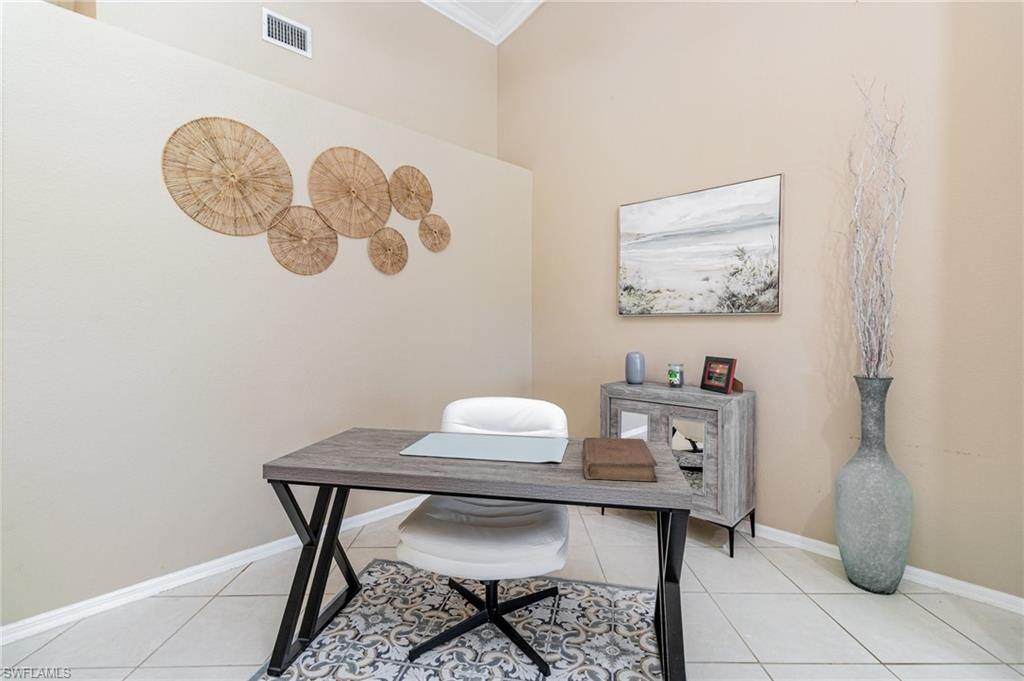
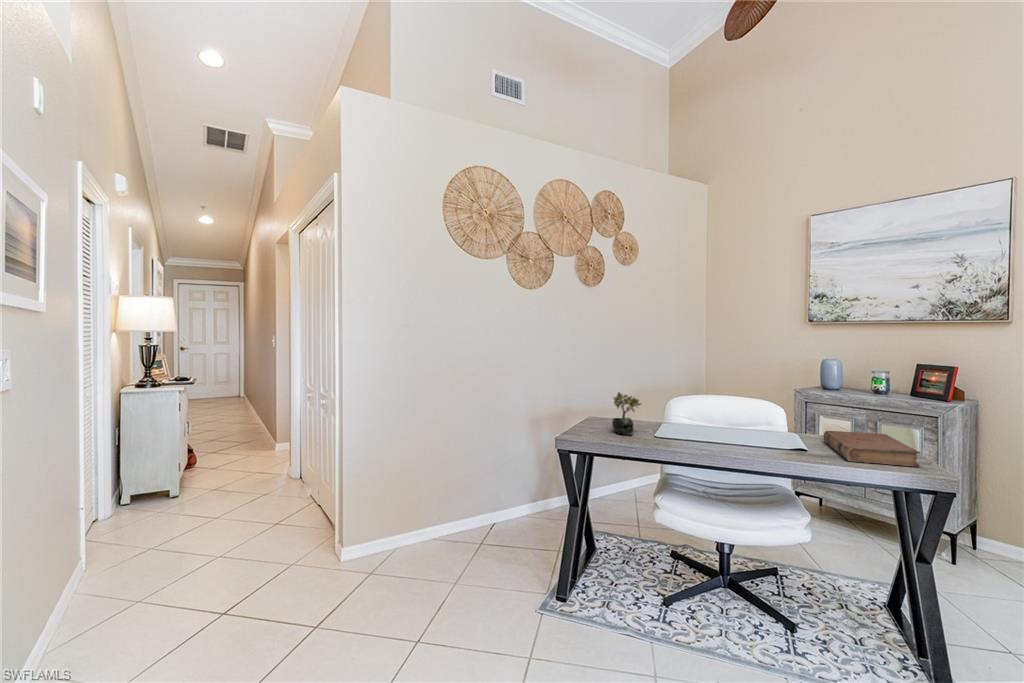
succulent plant: none [344,401,382,456] -> present [612,392,641,436]

